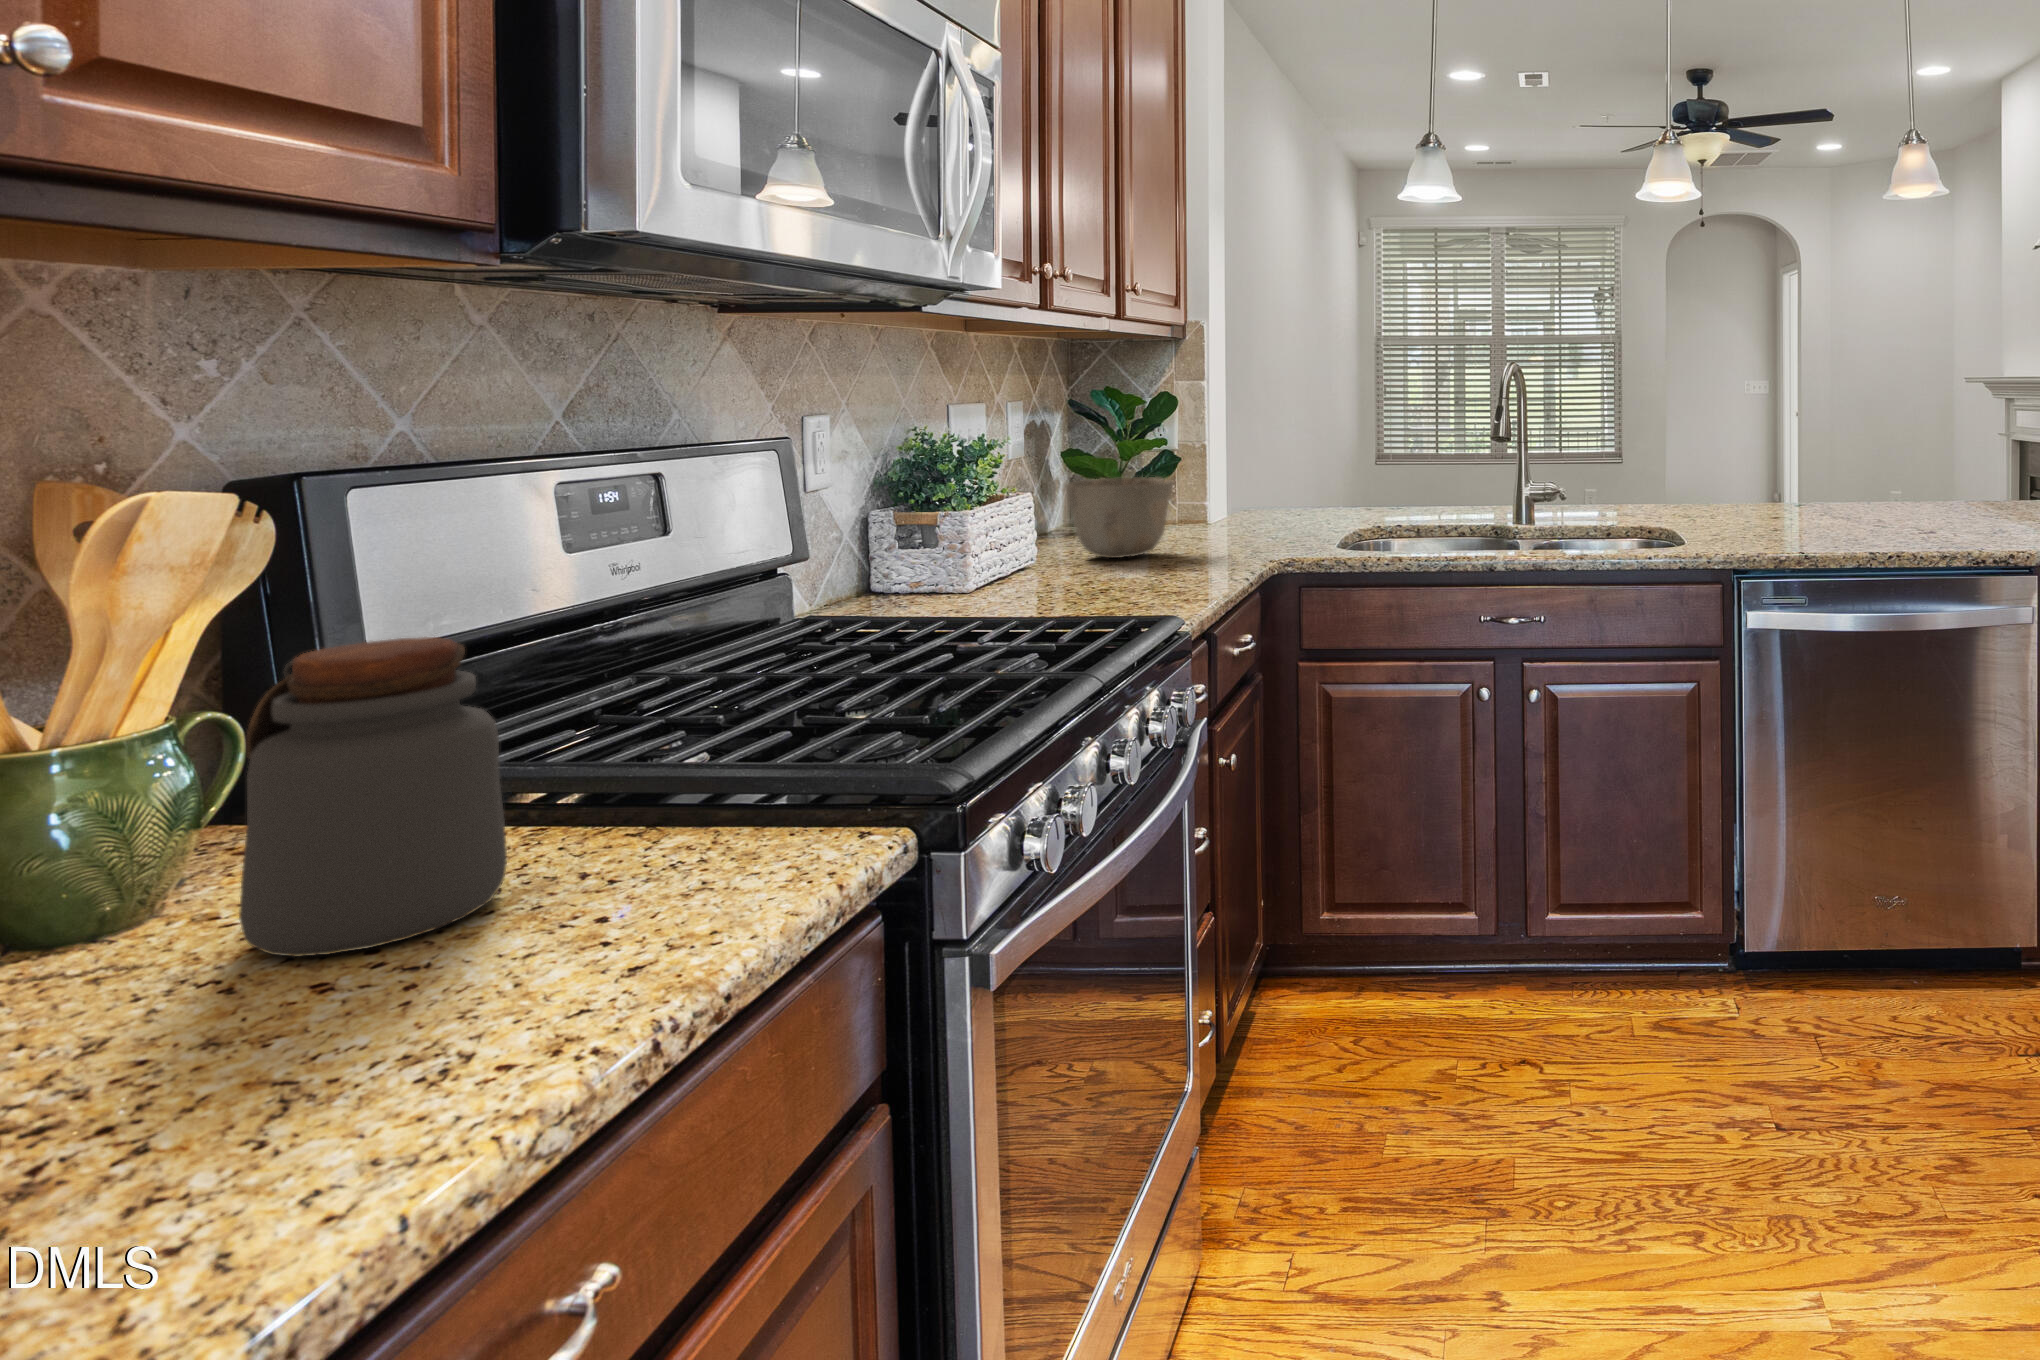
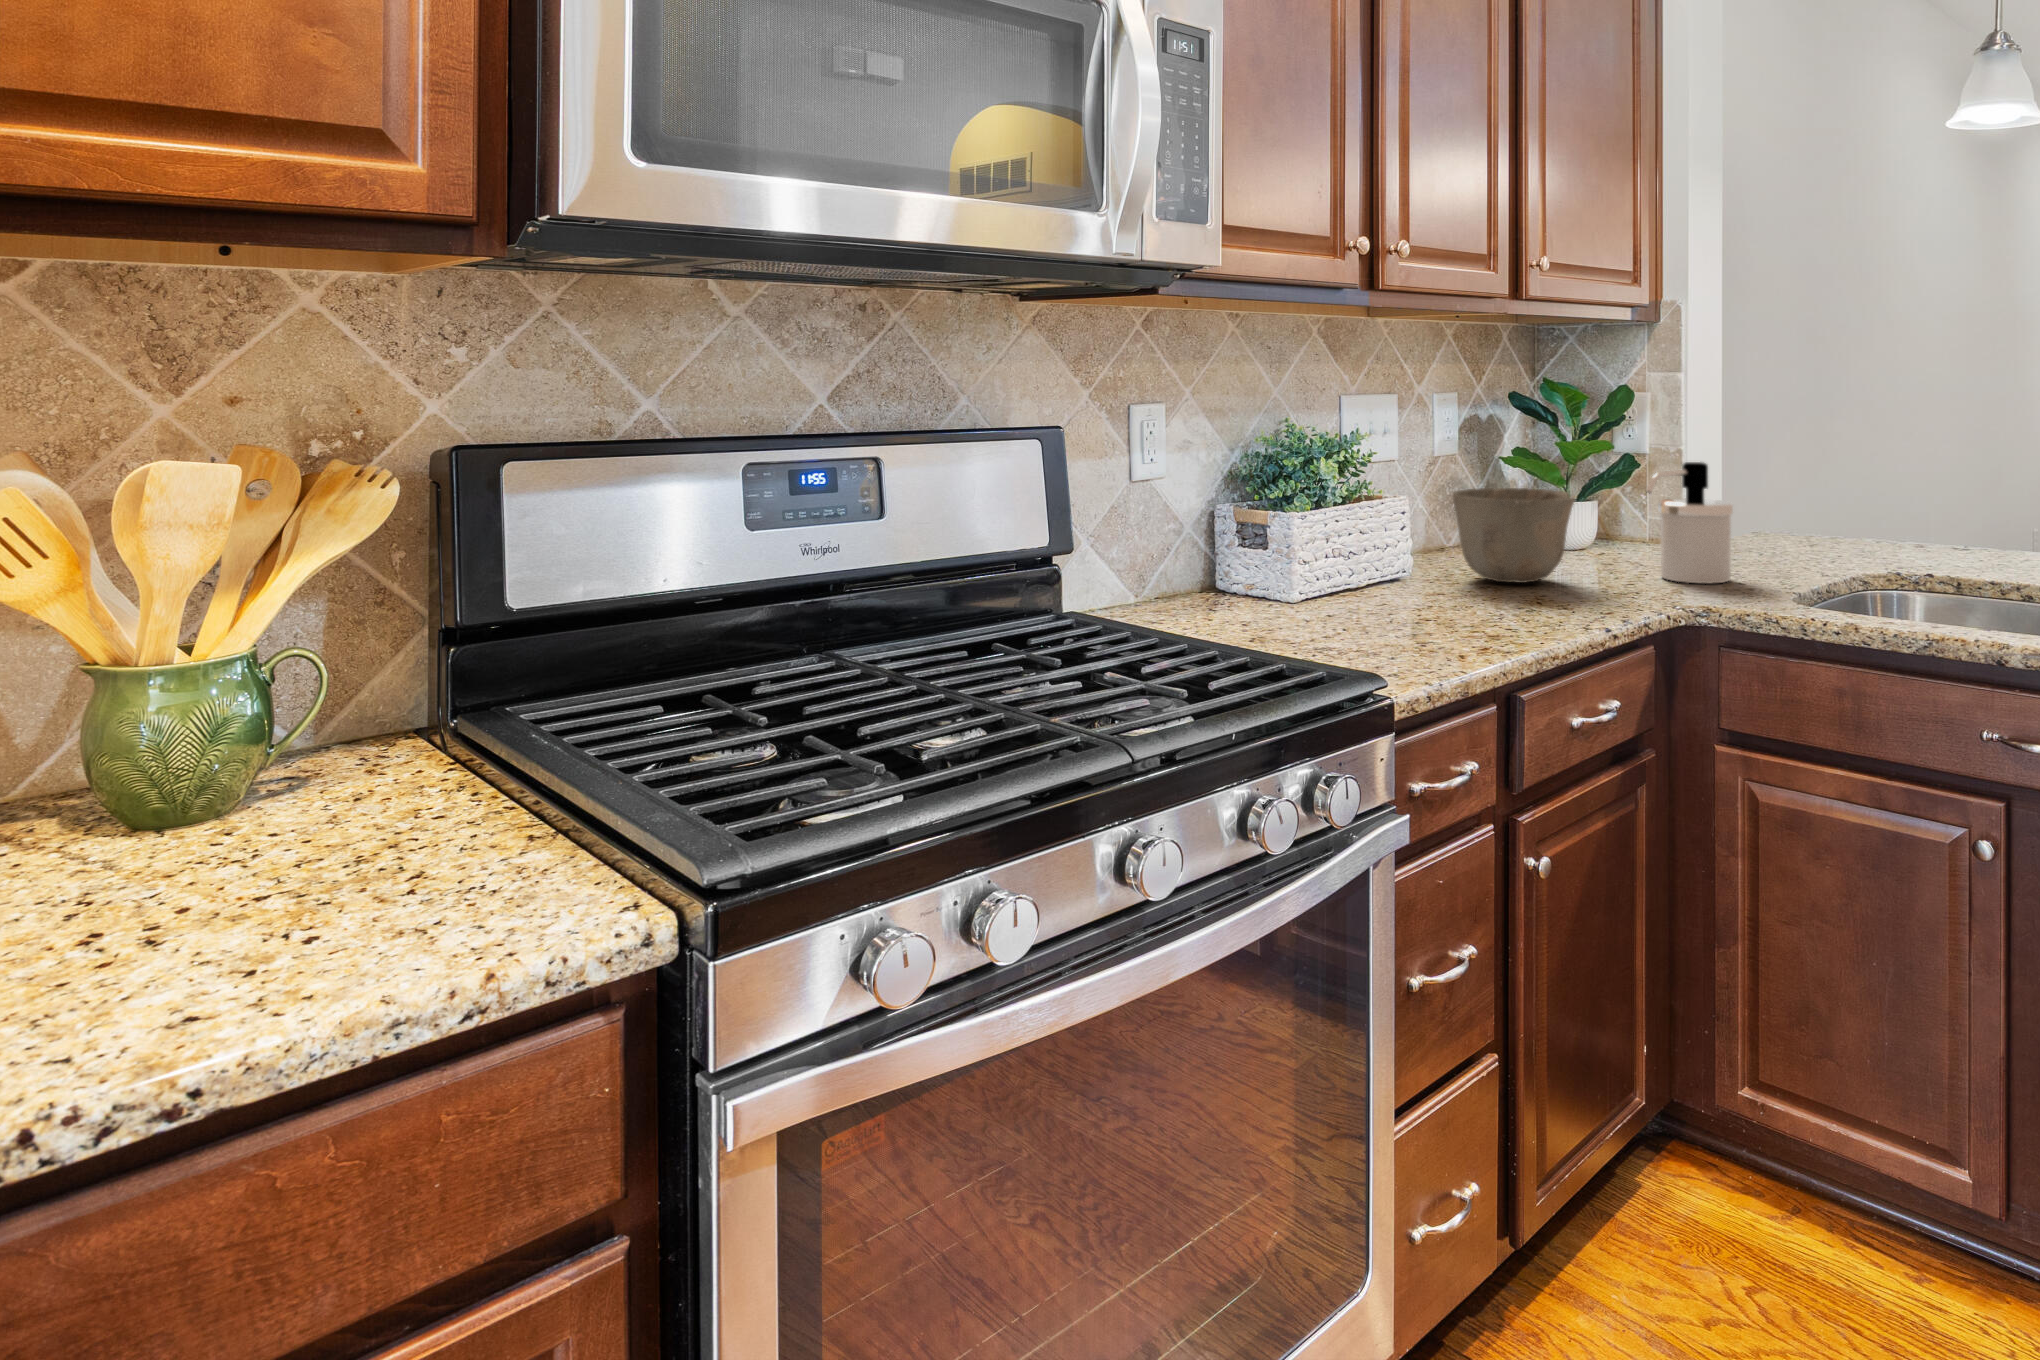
soap dispenser: none [1225,447,1283,543] -> present [1646,462,1733,583]
jar: present [239,637,507,957] -> none [73,621,329,928]

